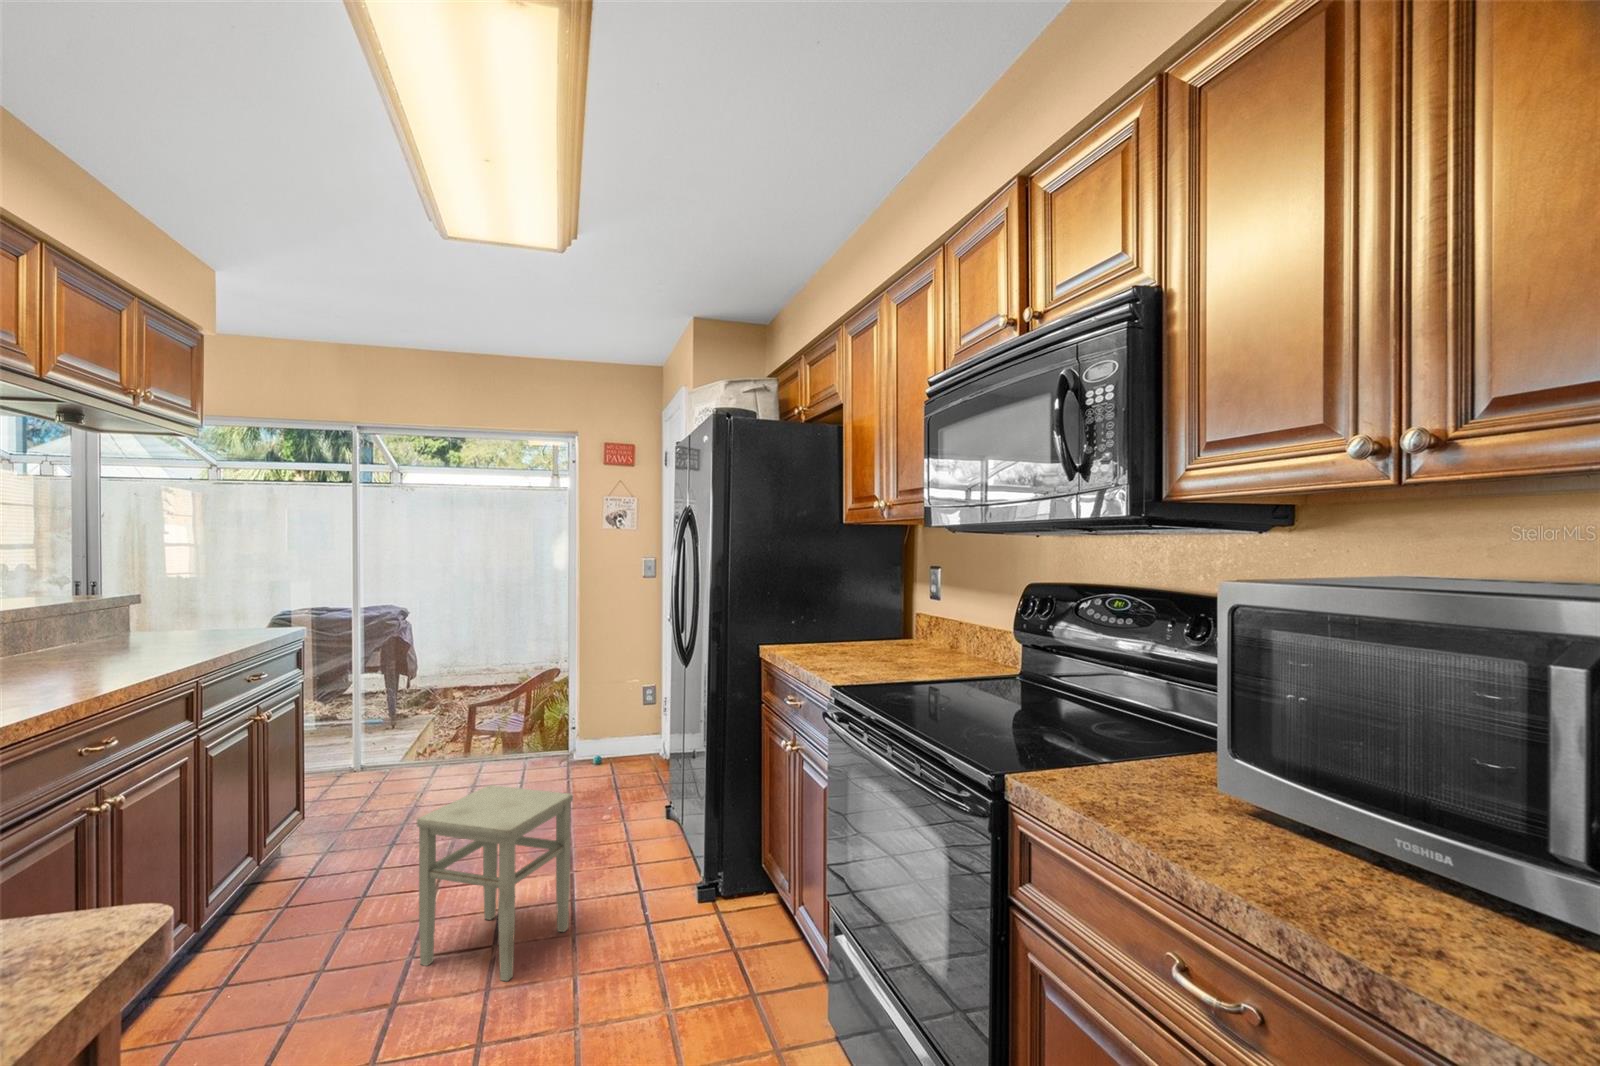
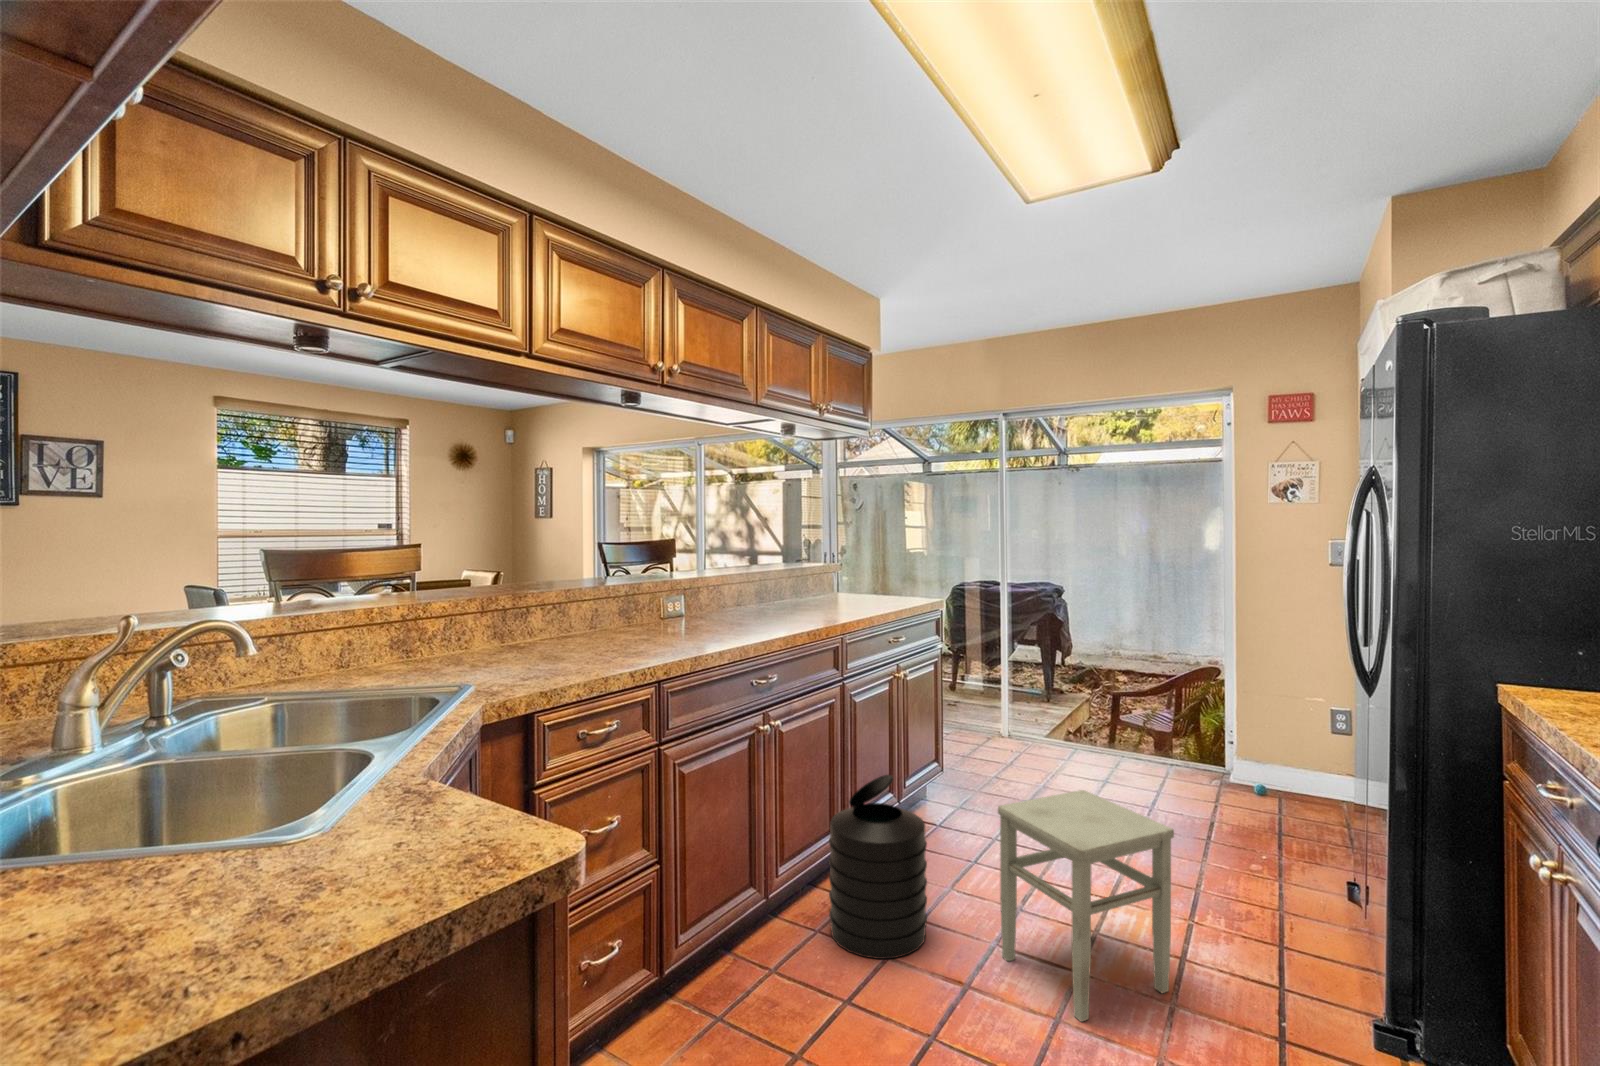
trash can: none [200,821,334,1036] -> present [829,775,927,959]

